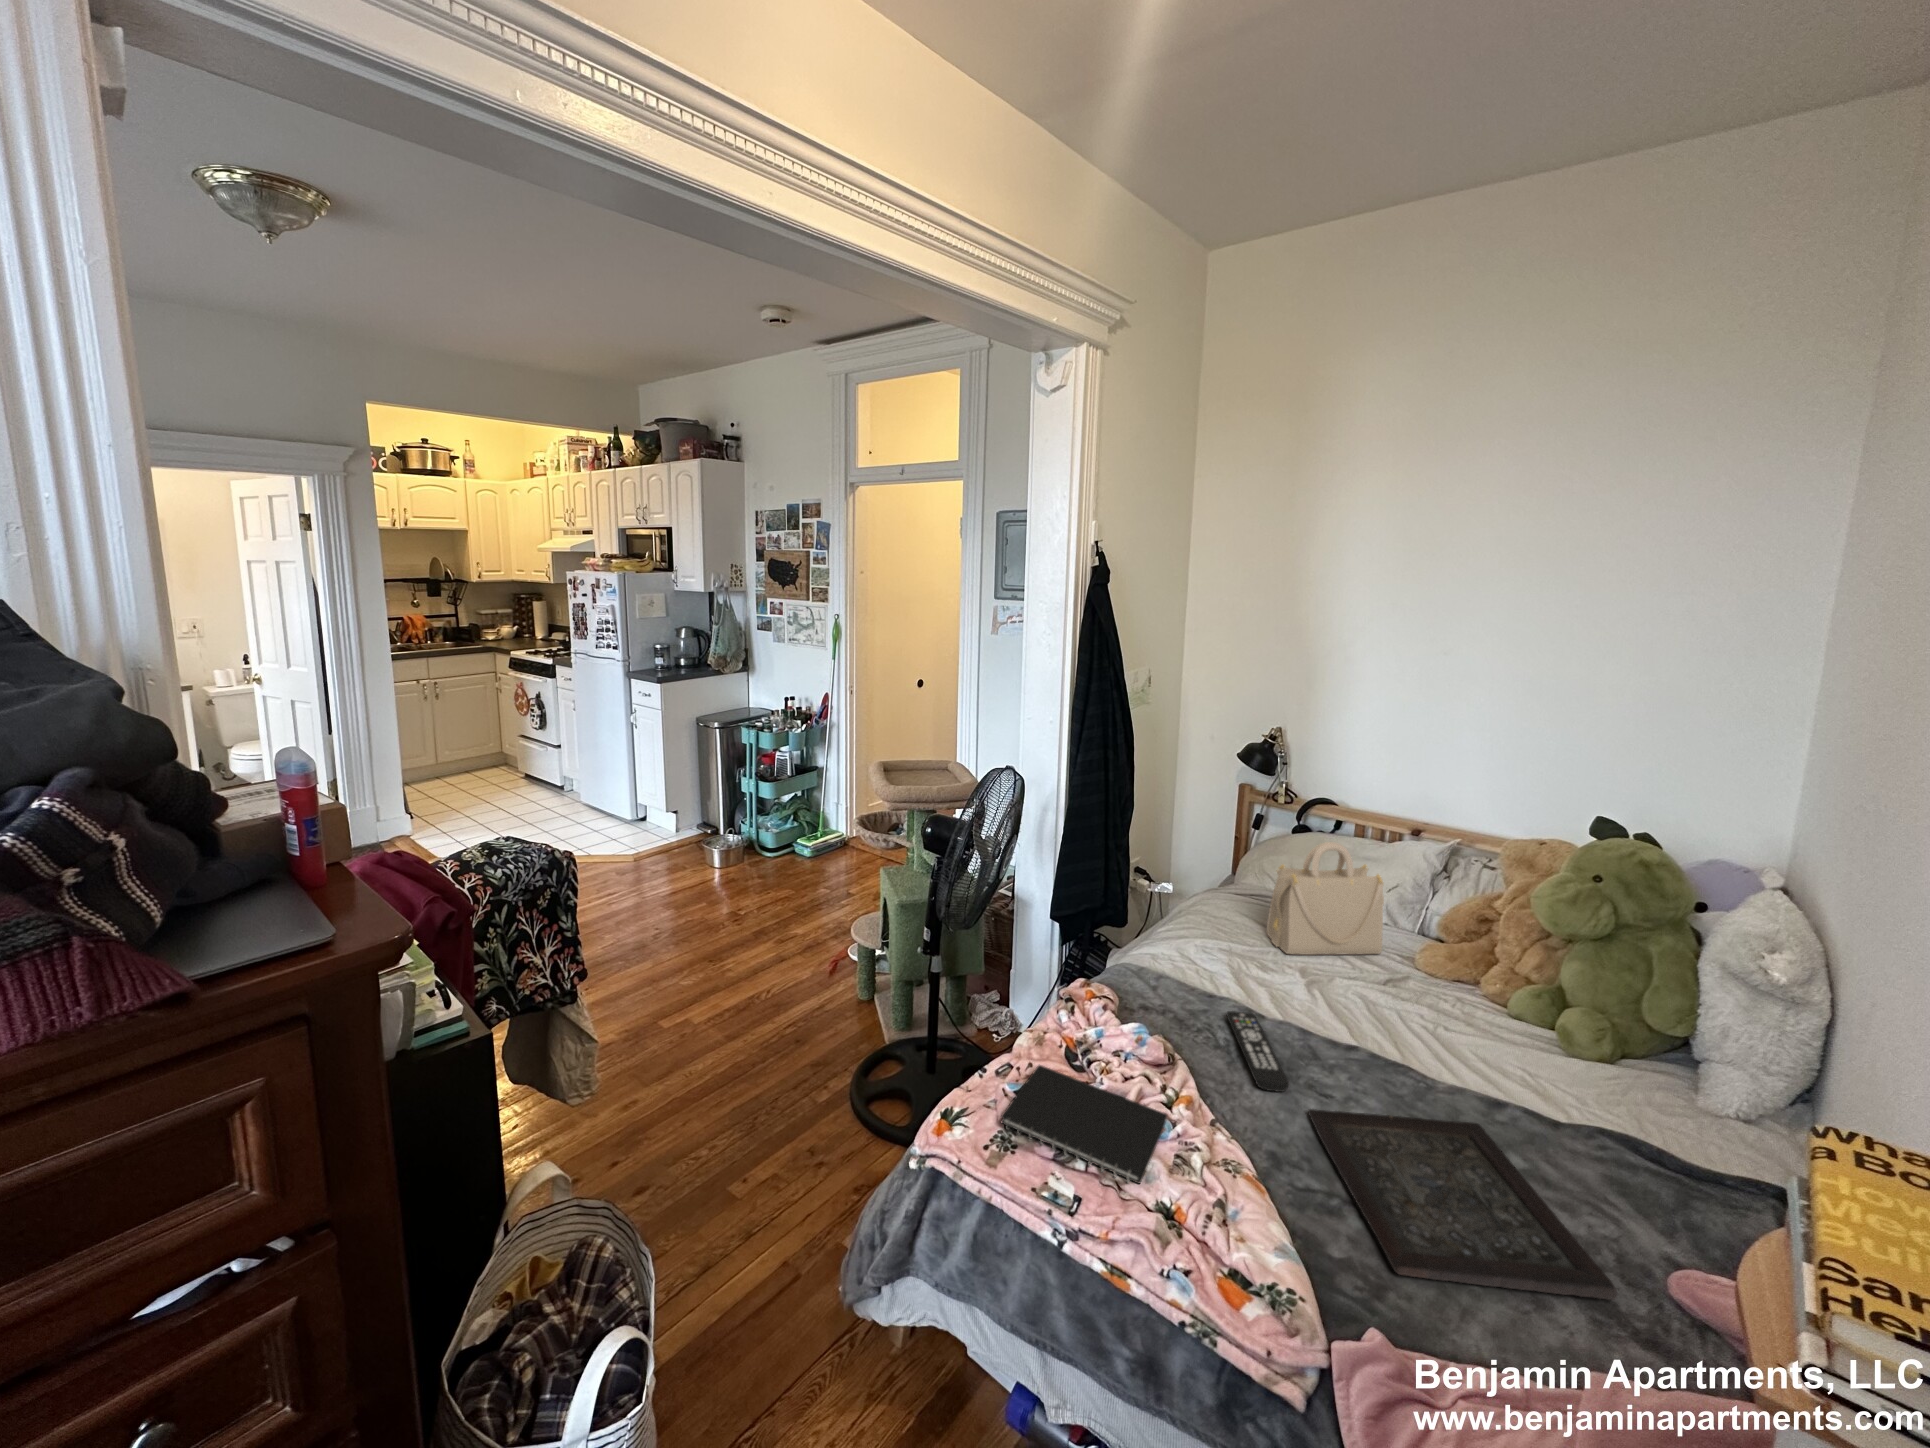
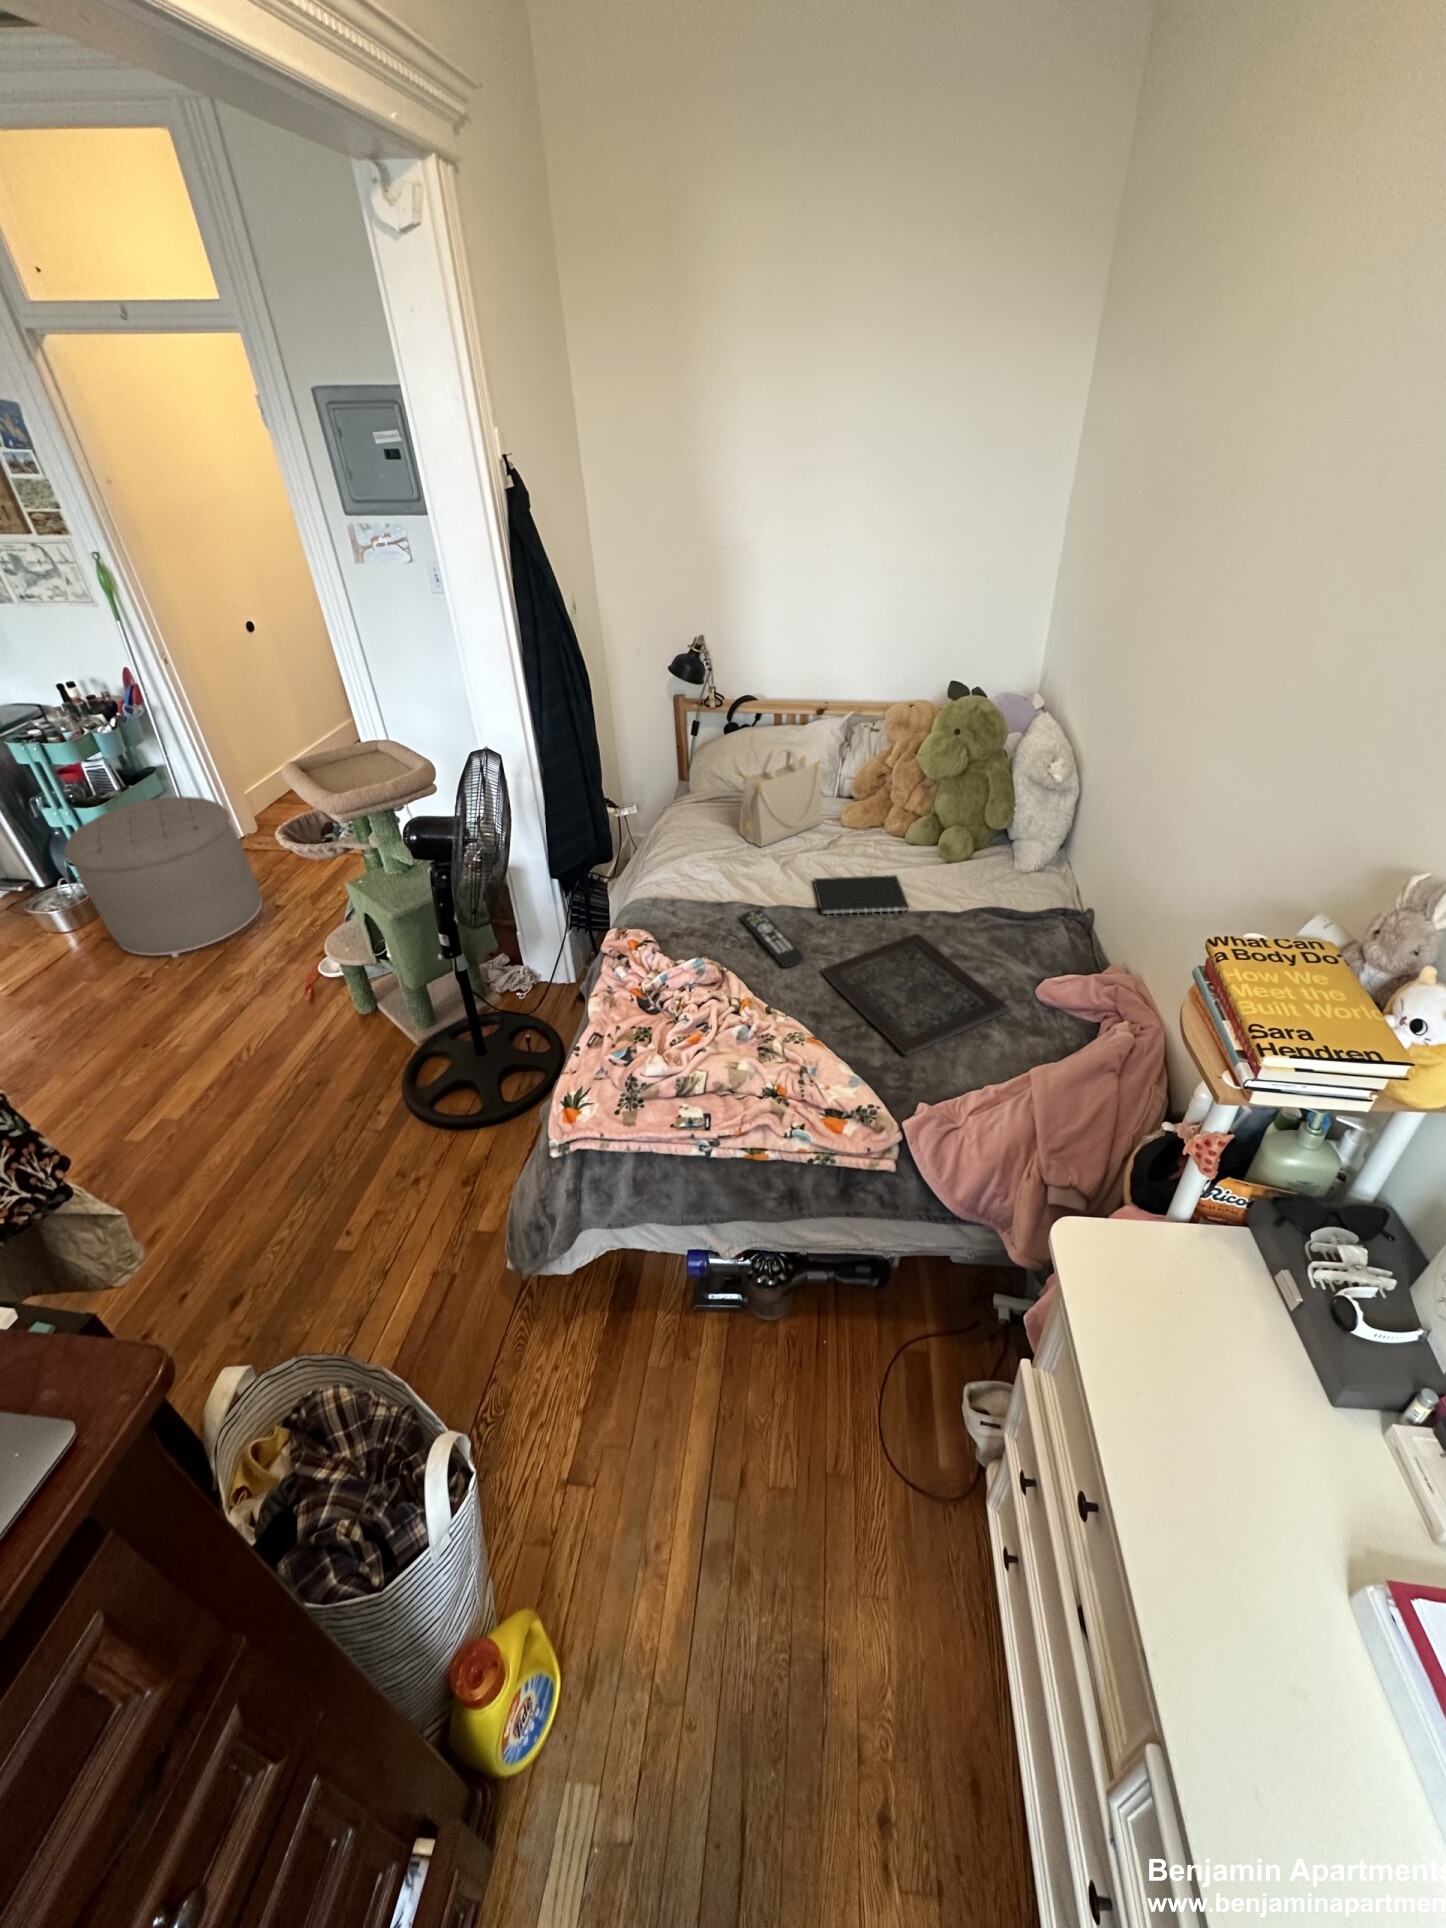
ottoman: none [736,783,843,904] -> present [65,797,262,957]
notebook: present [1001,1065,1167,1183] -> present [814,875,909,915]

